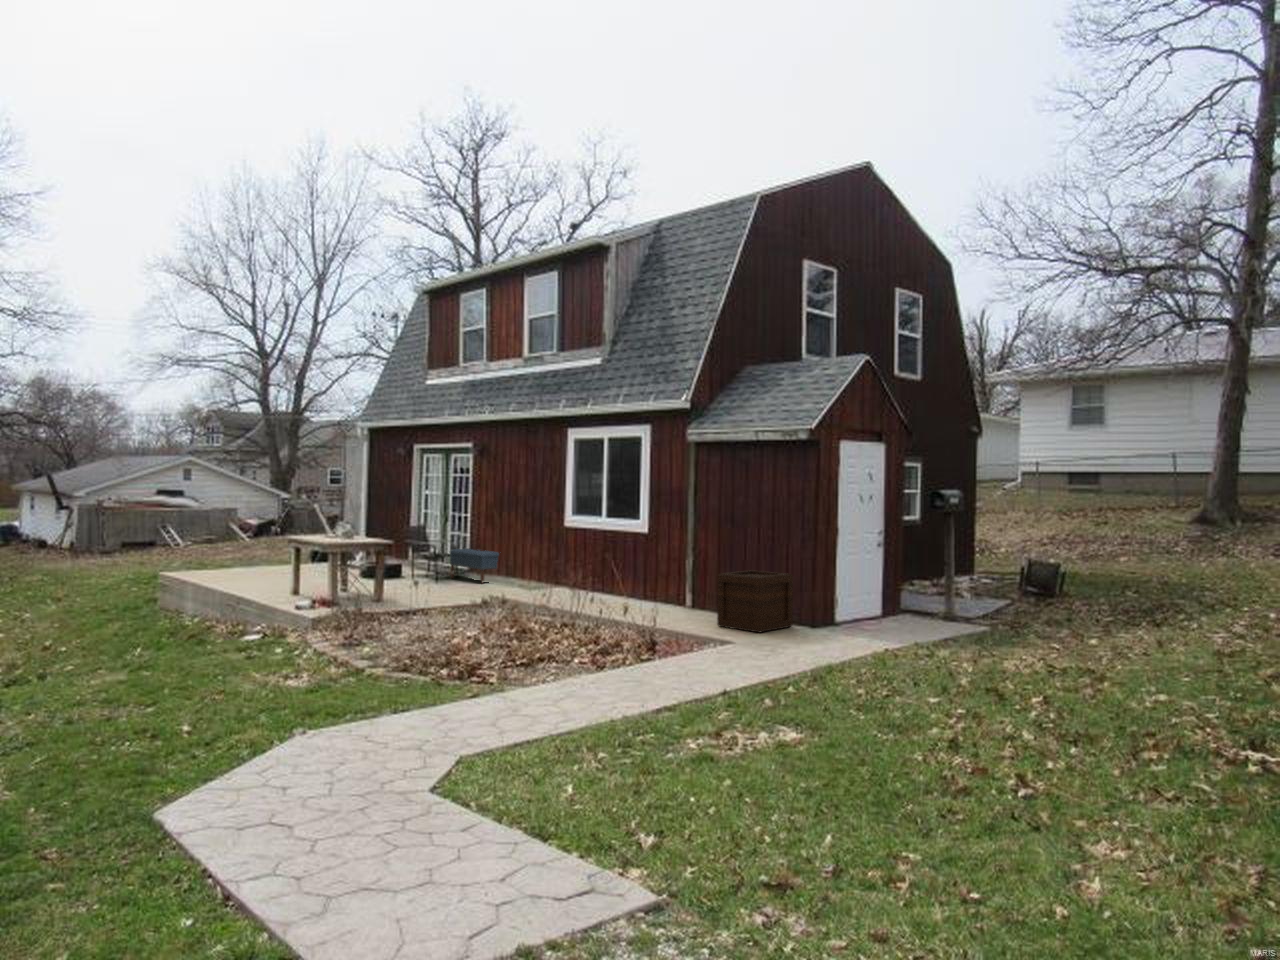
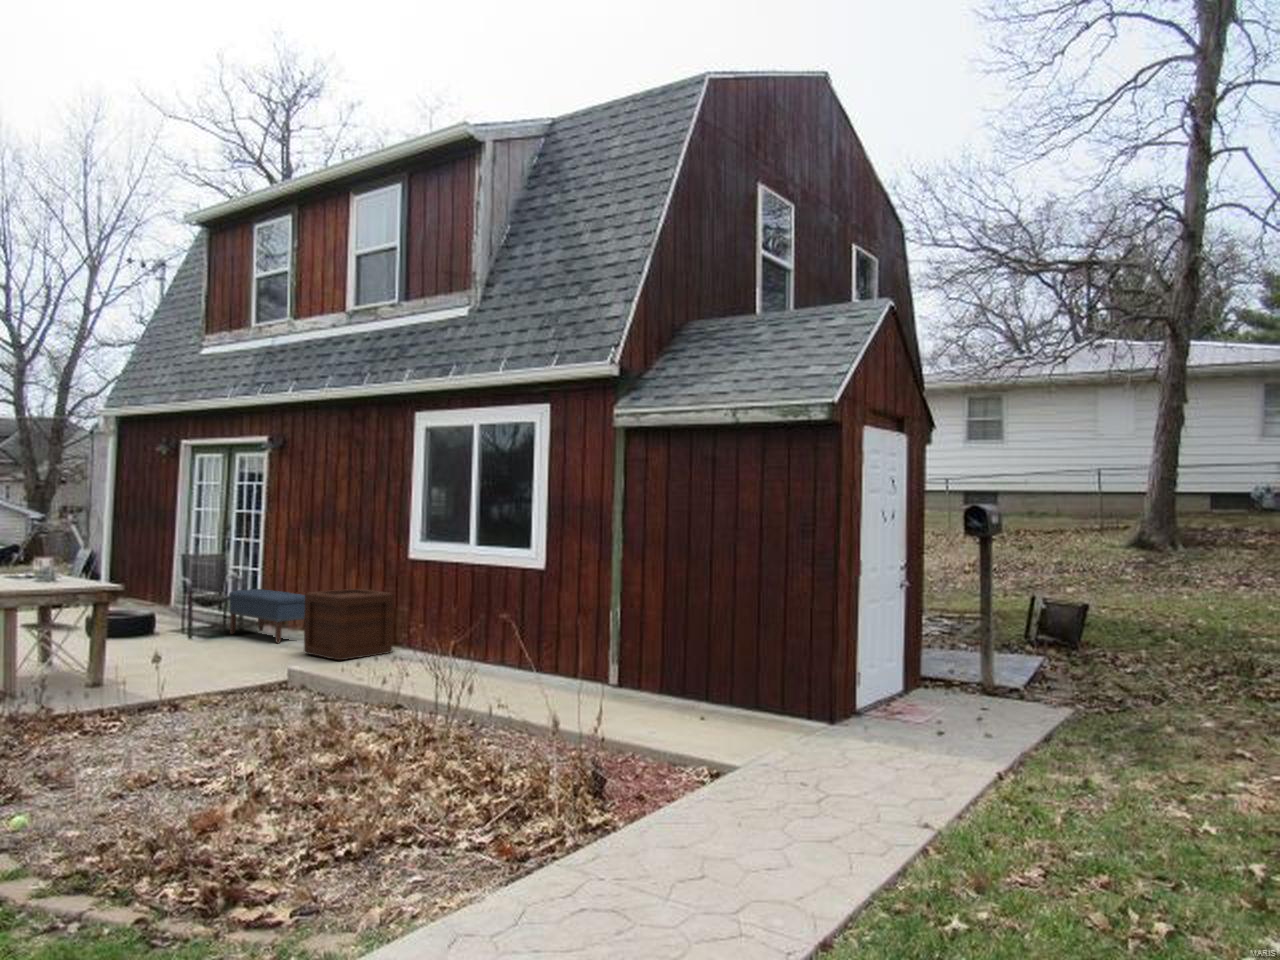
wooden crate: present [717,570,793,632] -> present [304,589,393,660]

